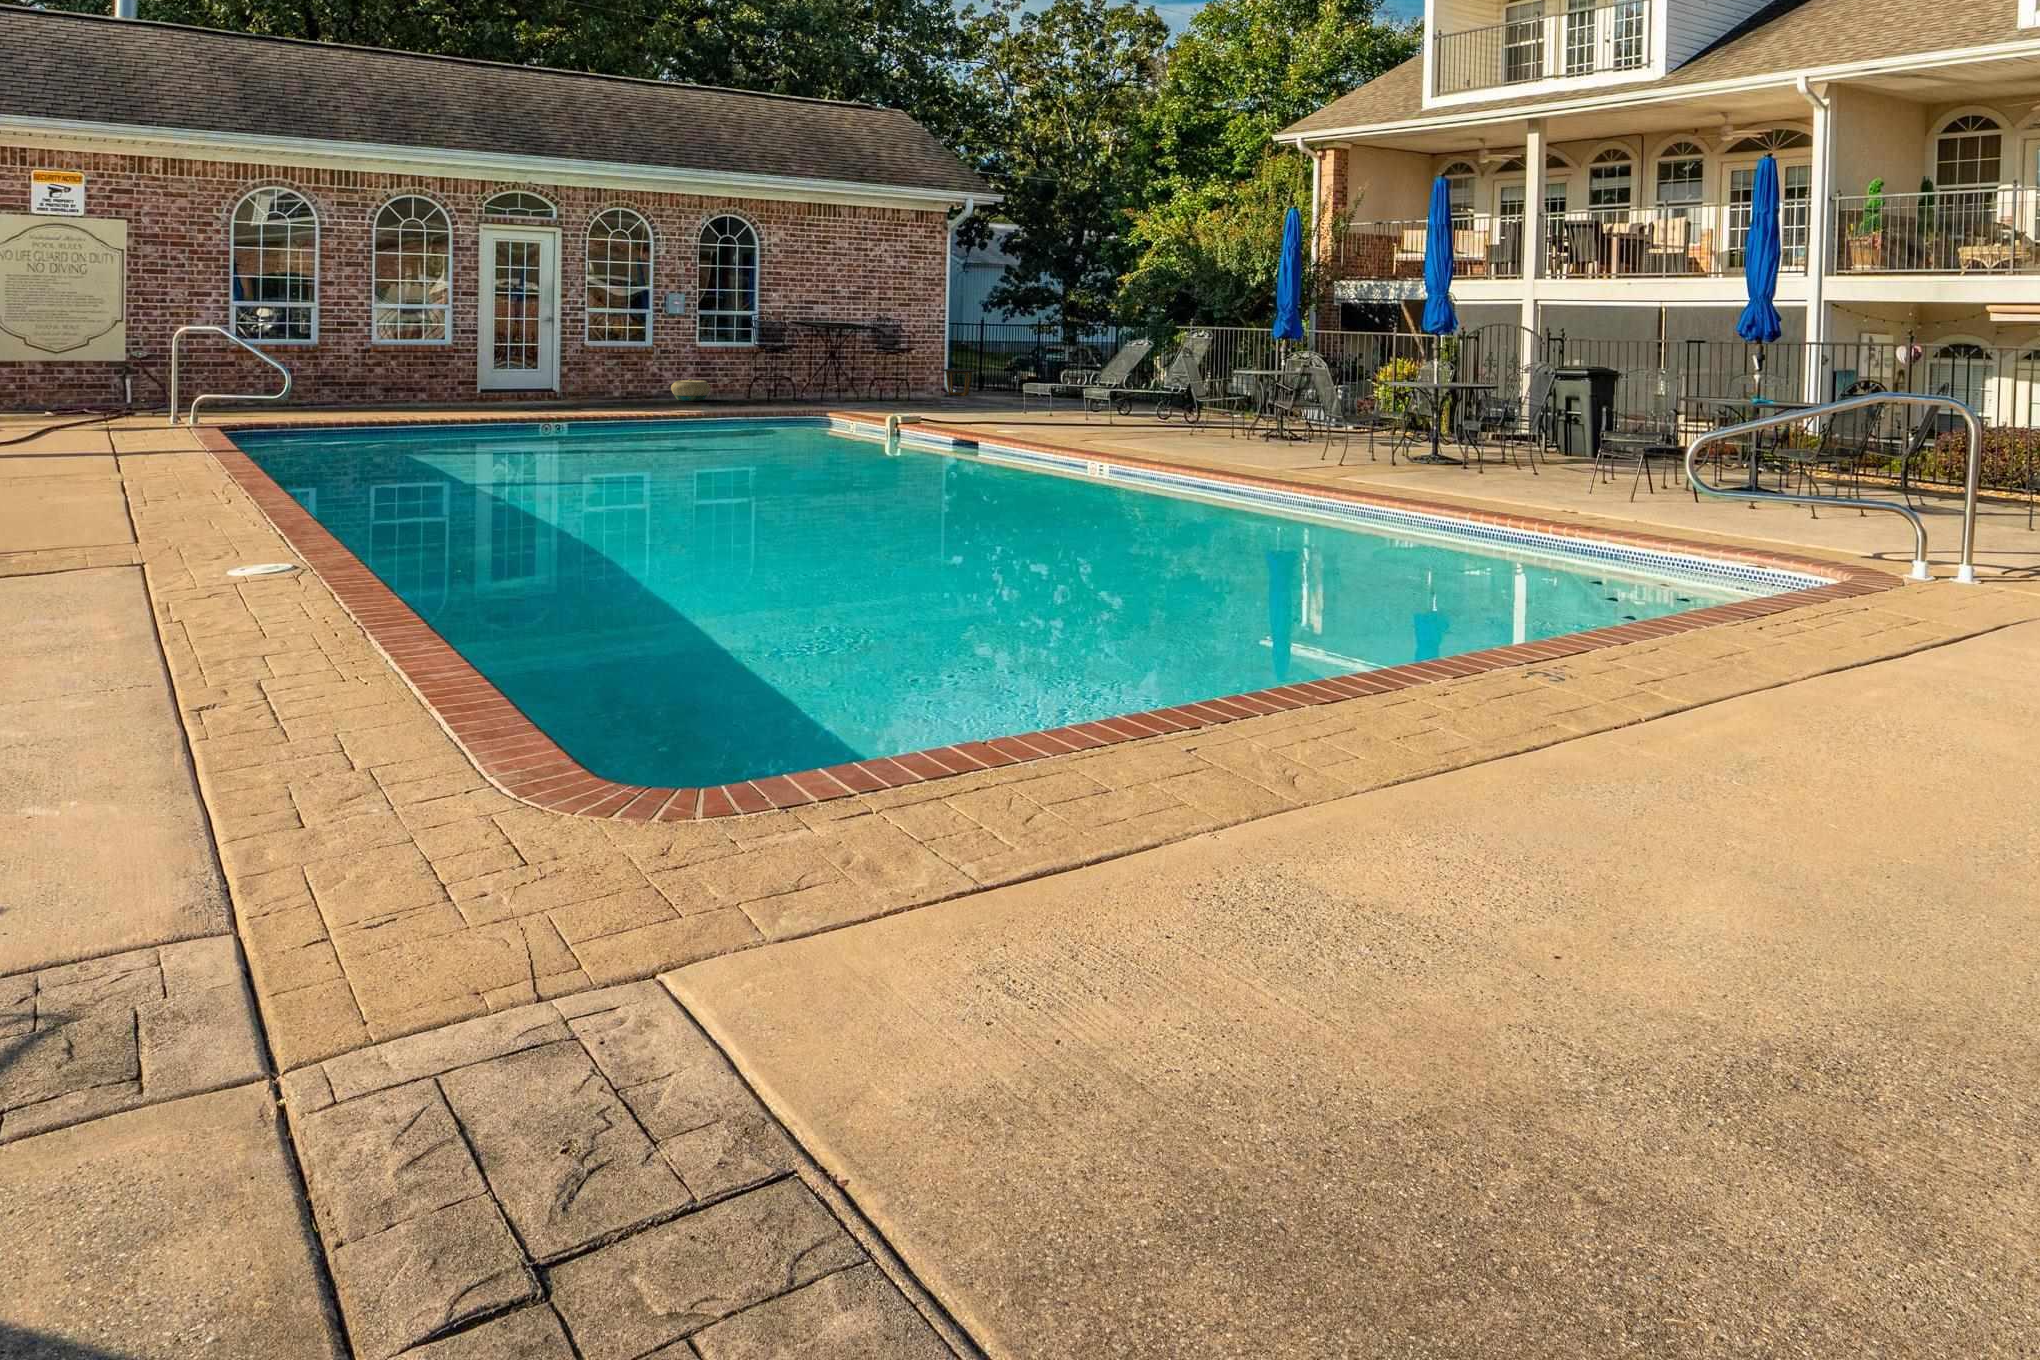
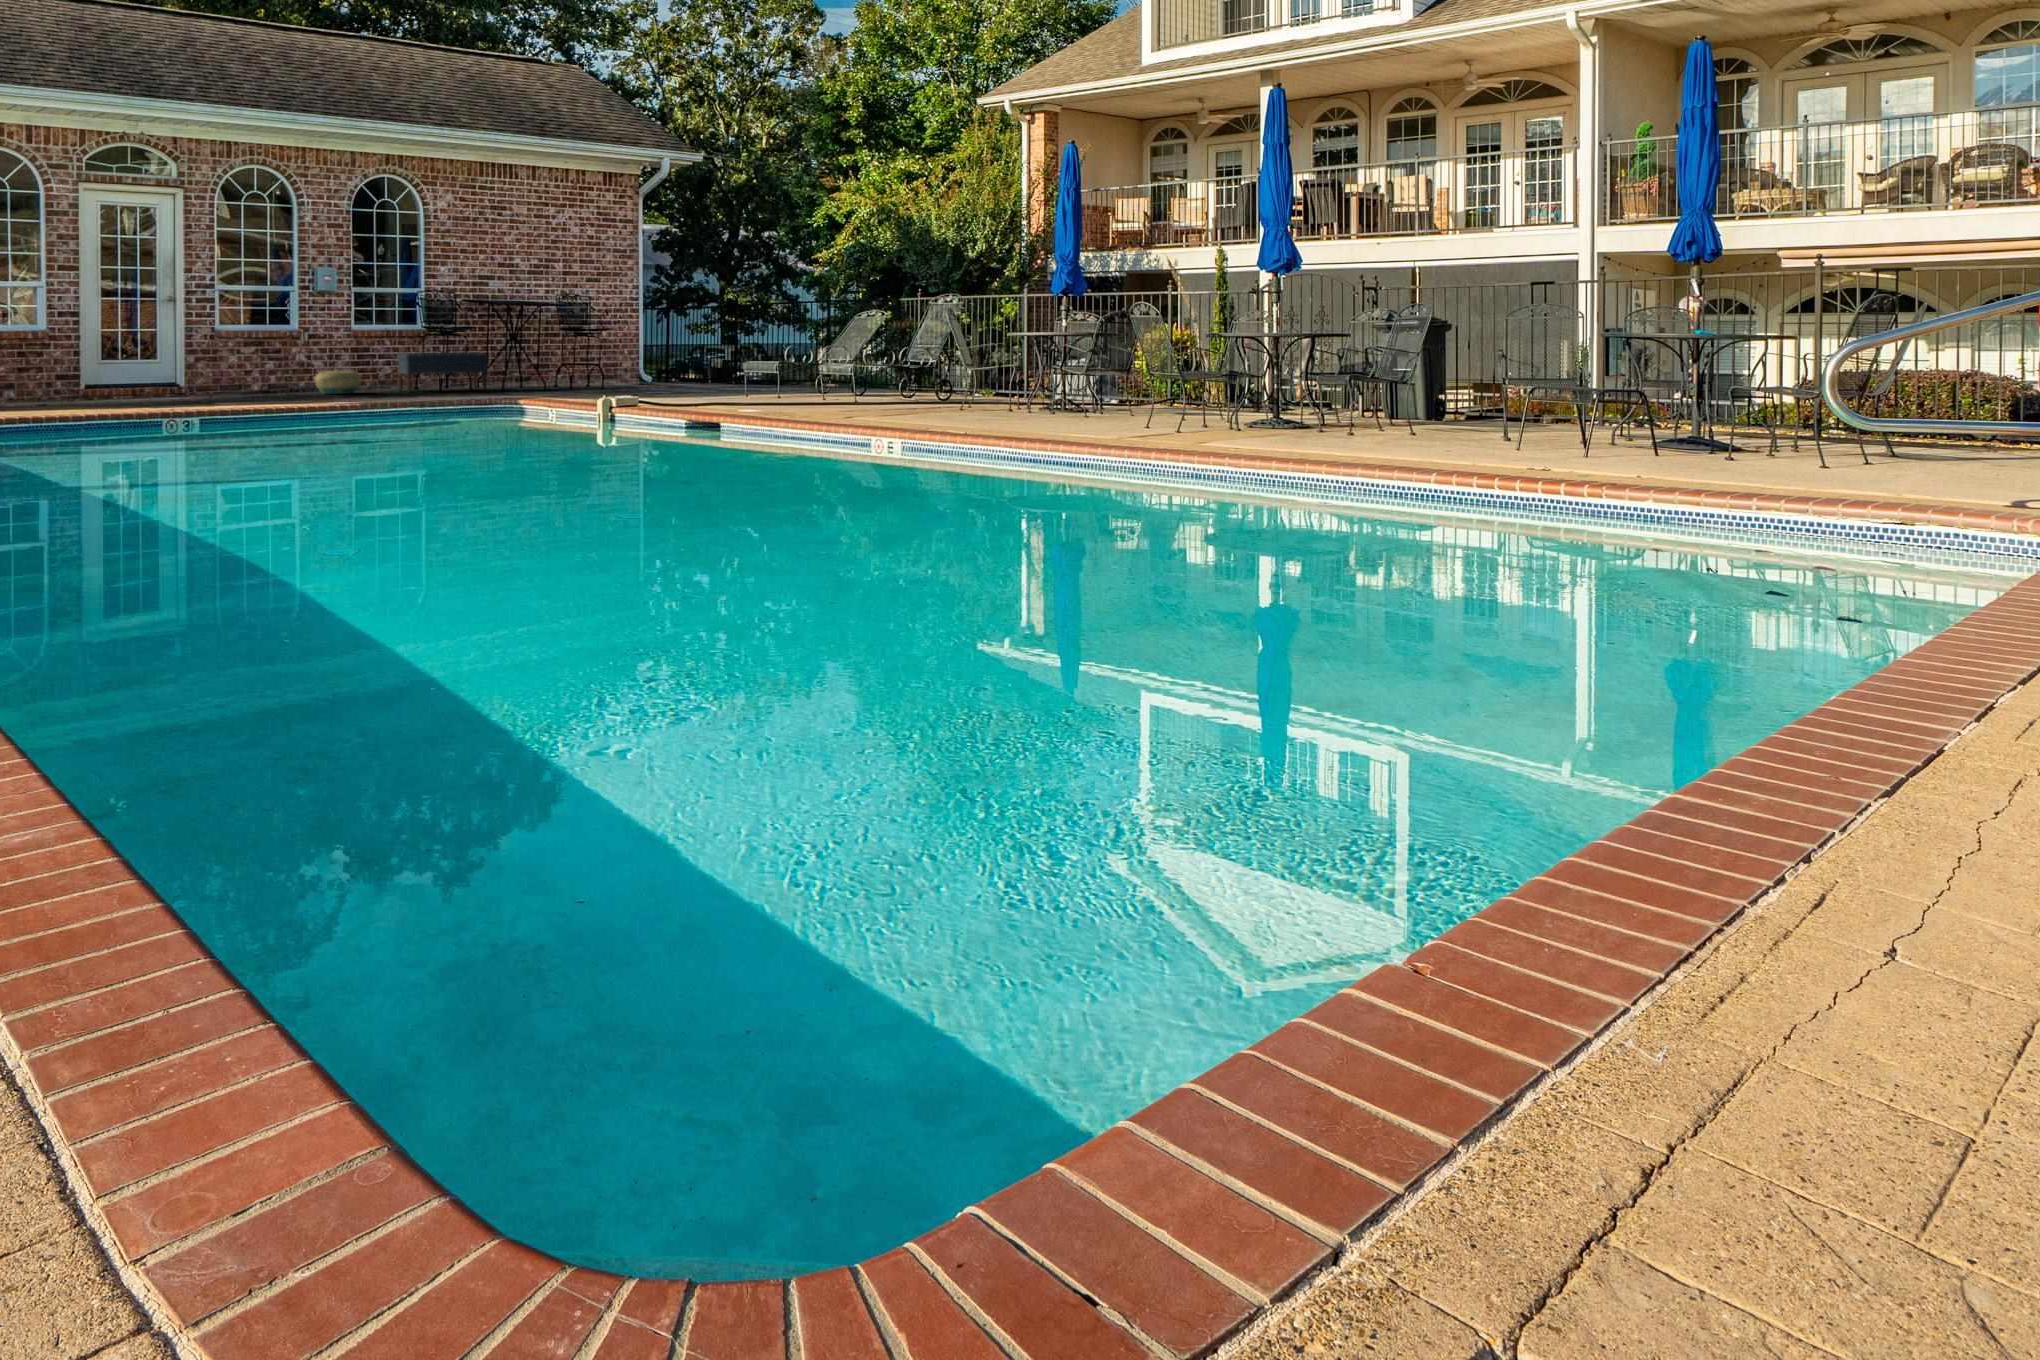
bench: none [742,365,820,400] -> present [397,352,488,392]
side table: present [940,369,978,396] -> none [621,356,663,385]

